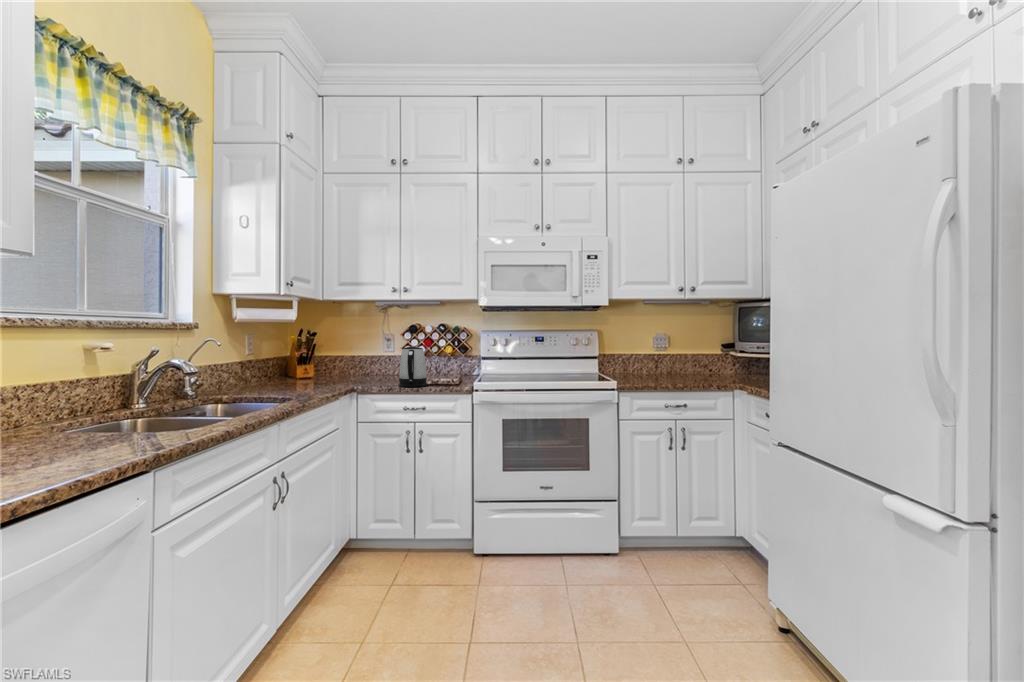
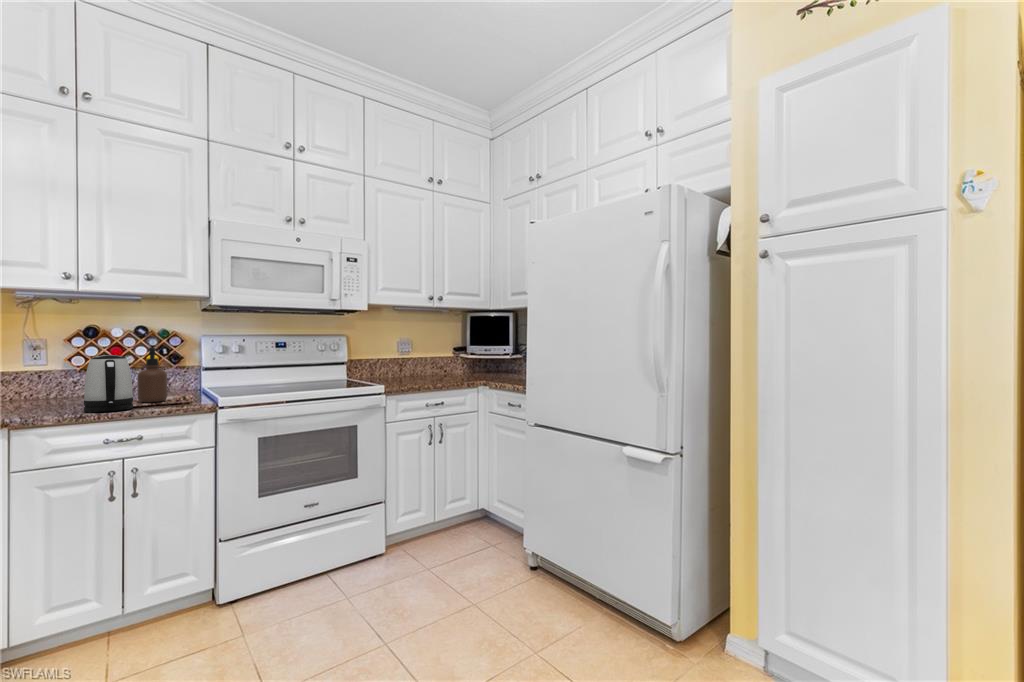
soap dispenser: none [436,341,454,383] -> present [137,347,167,402]

